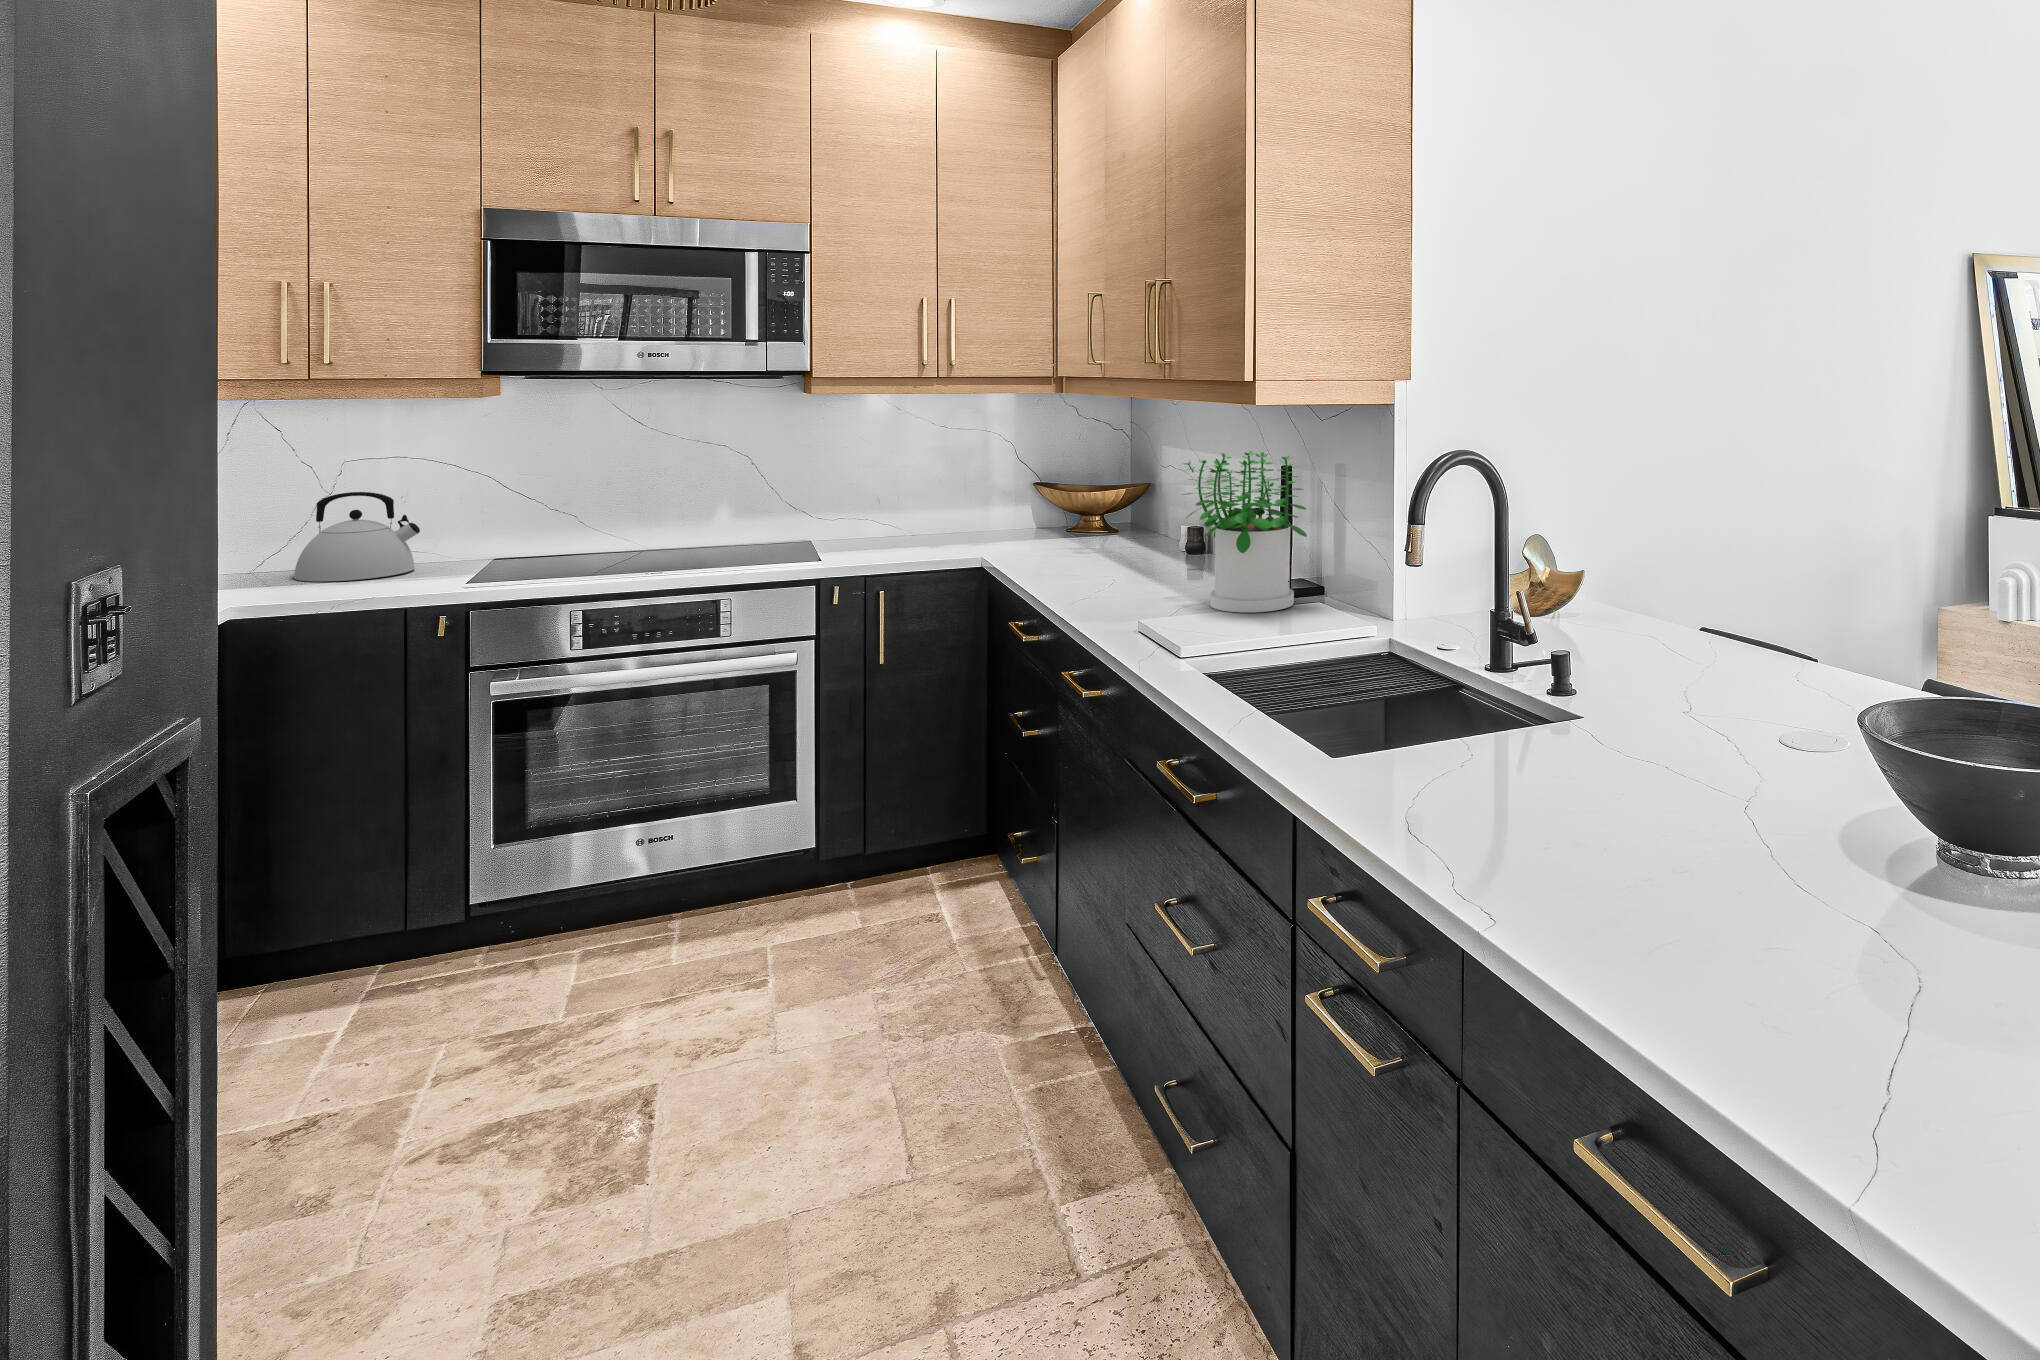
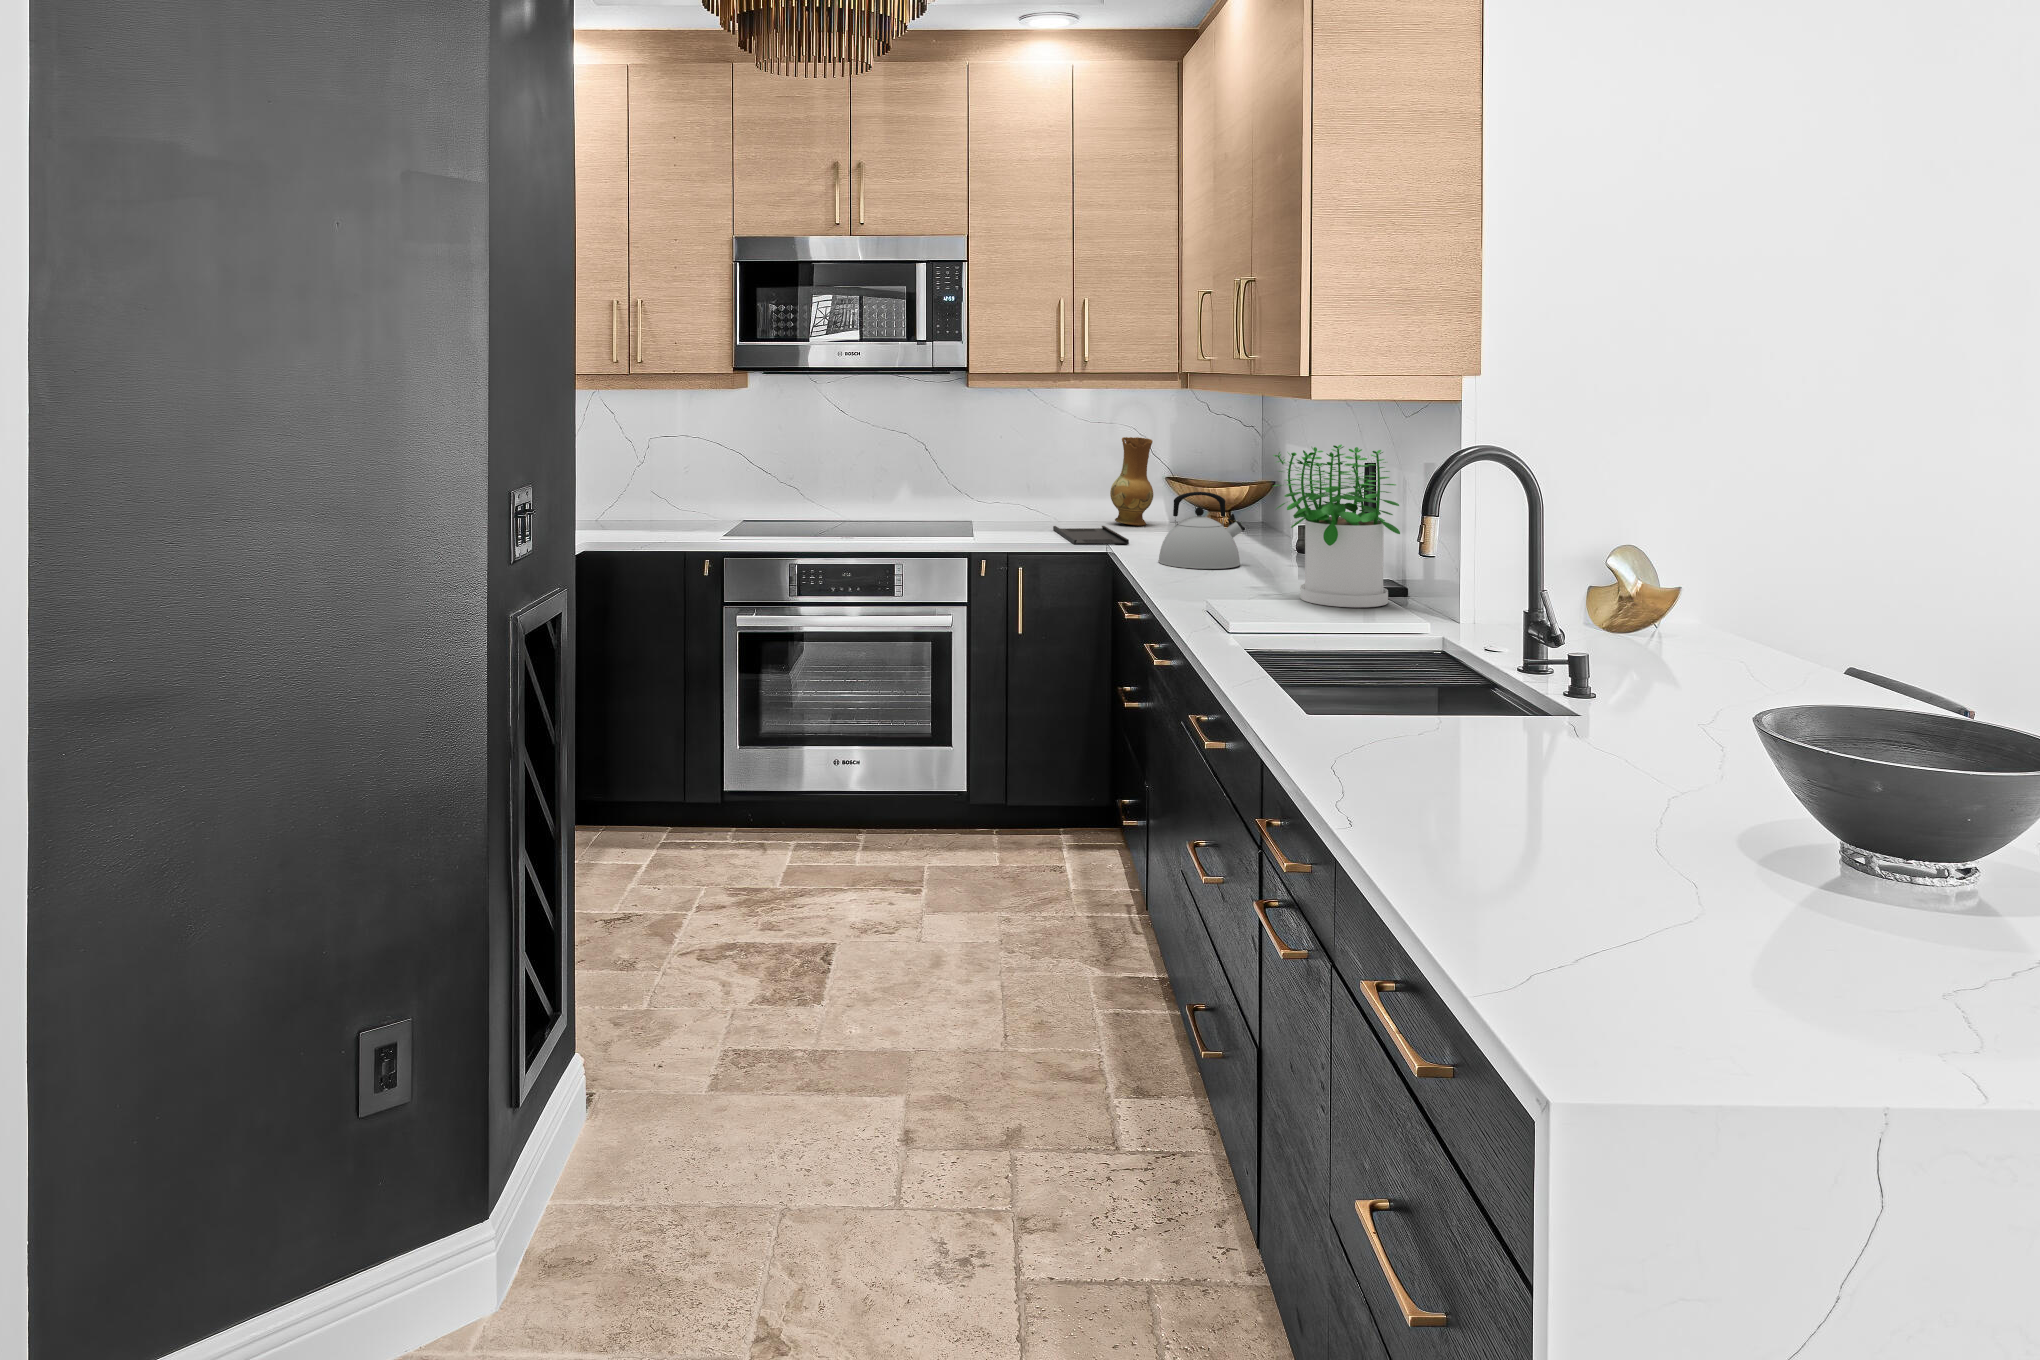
ceramic jug: none [987,437,1034,530] -> present [1110,437,1153,526]
kettle: present [294,492,420,582] -> present [1158,492,1243,569]
tray: none [923,534,1014,559] -> present [1053,526,1129,544]

